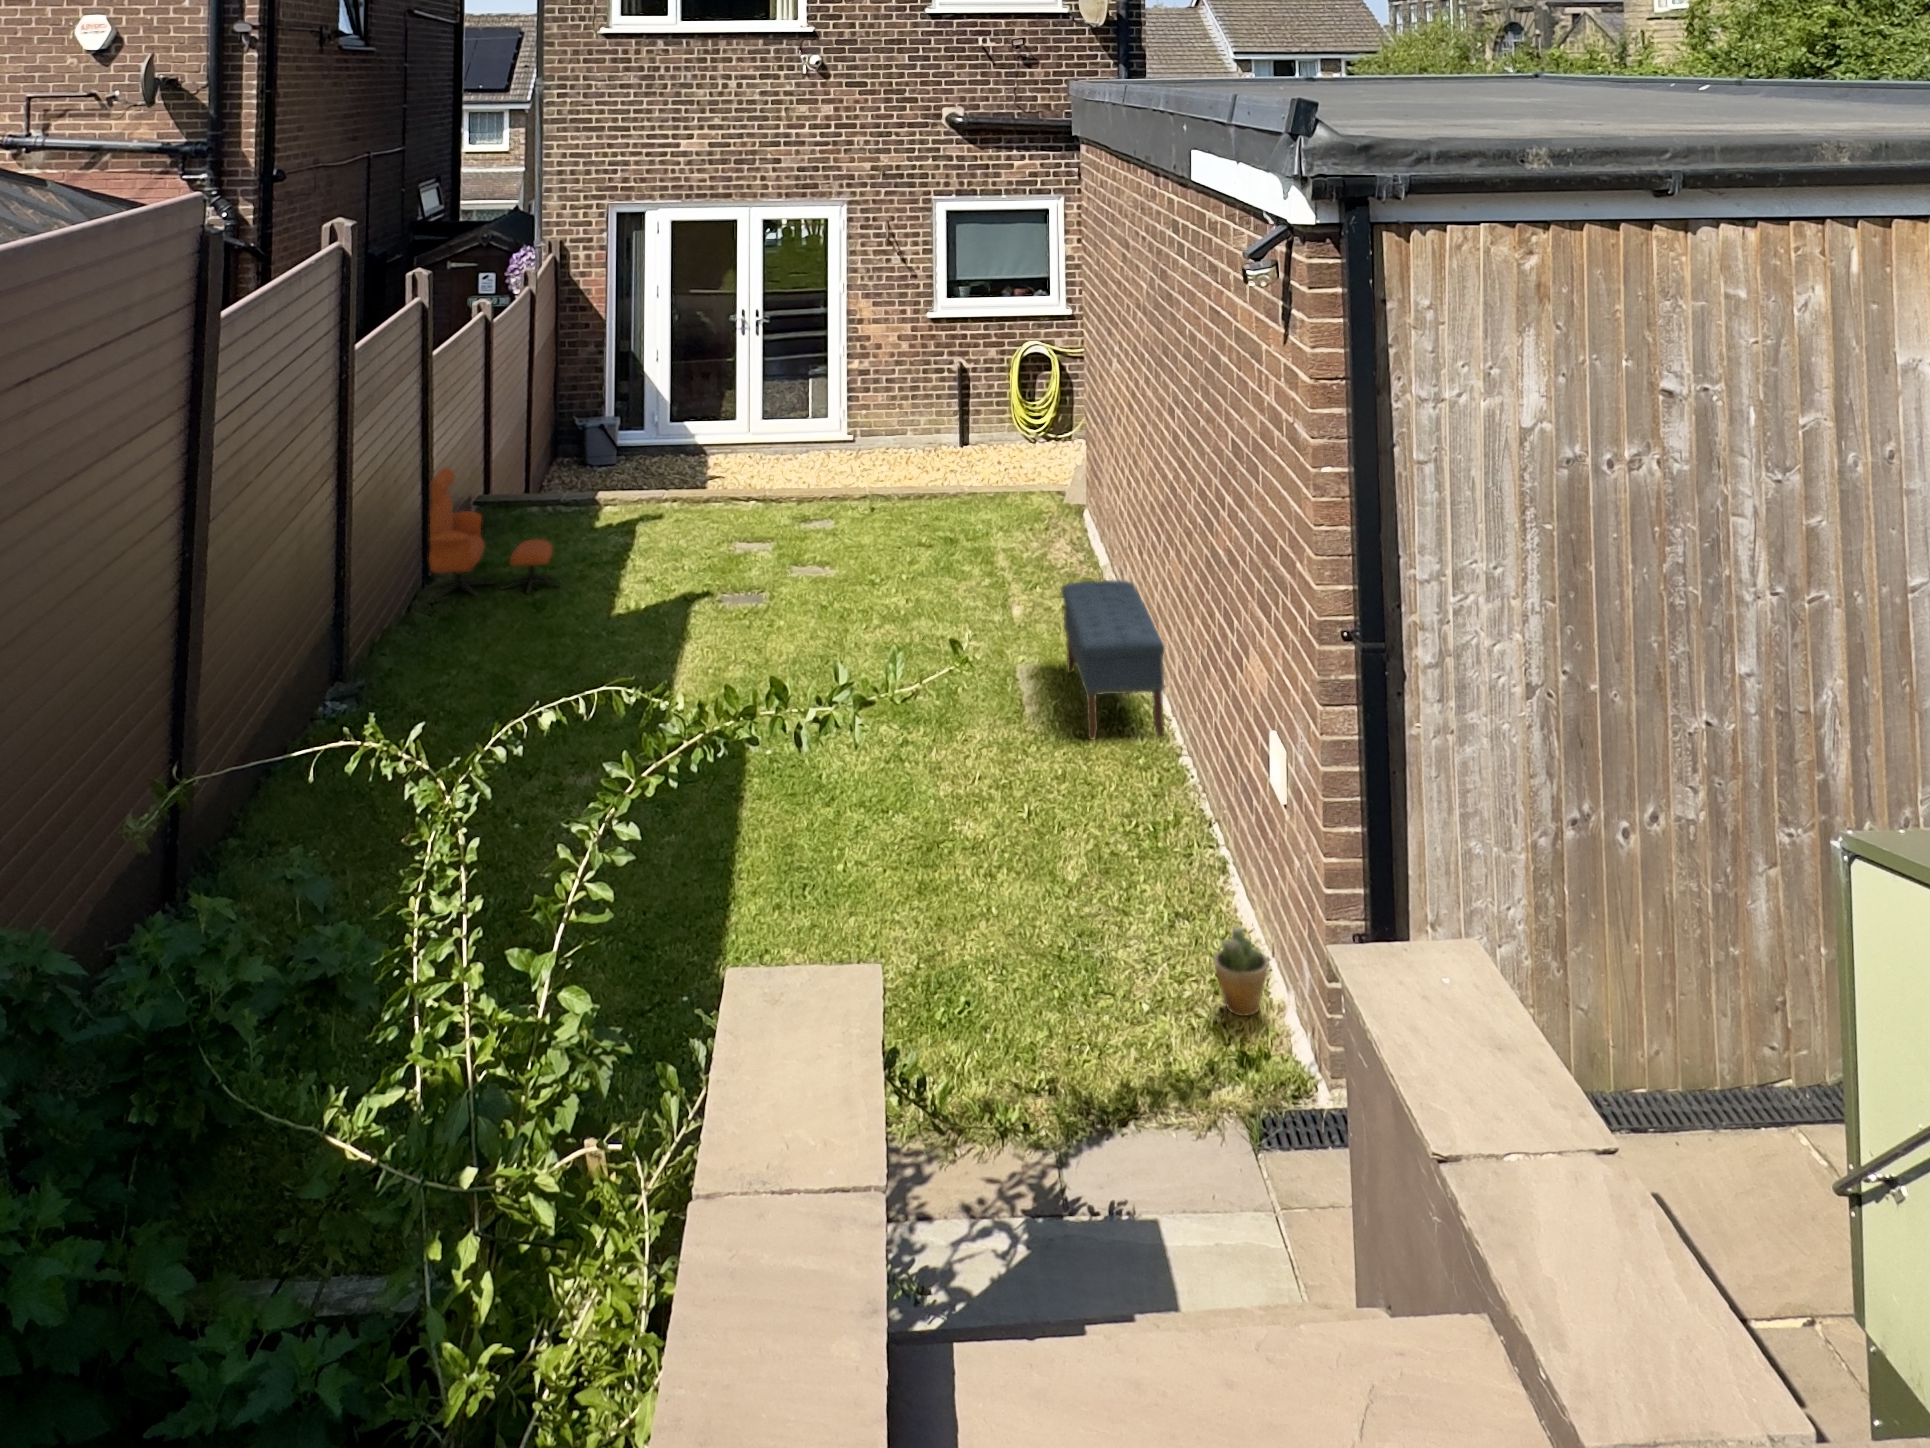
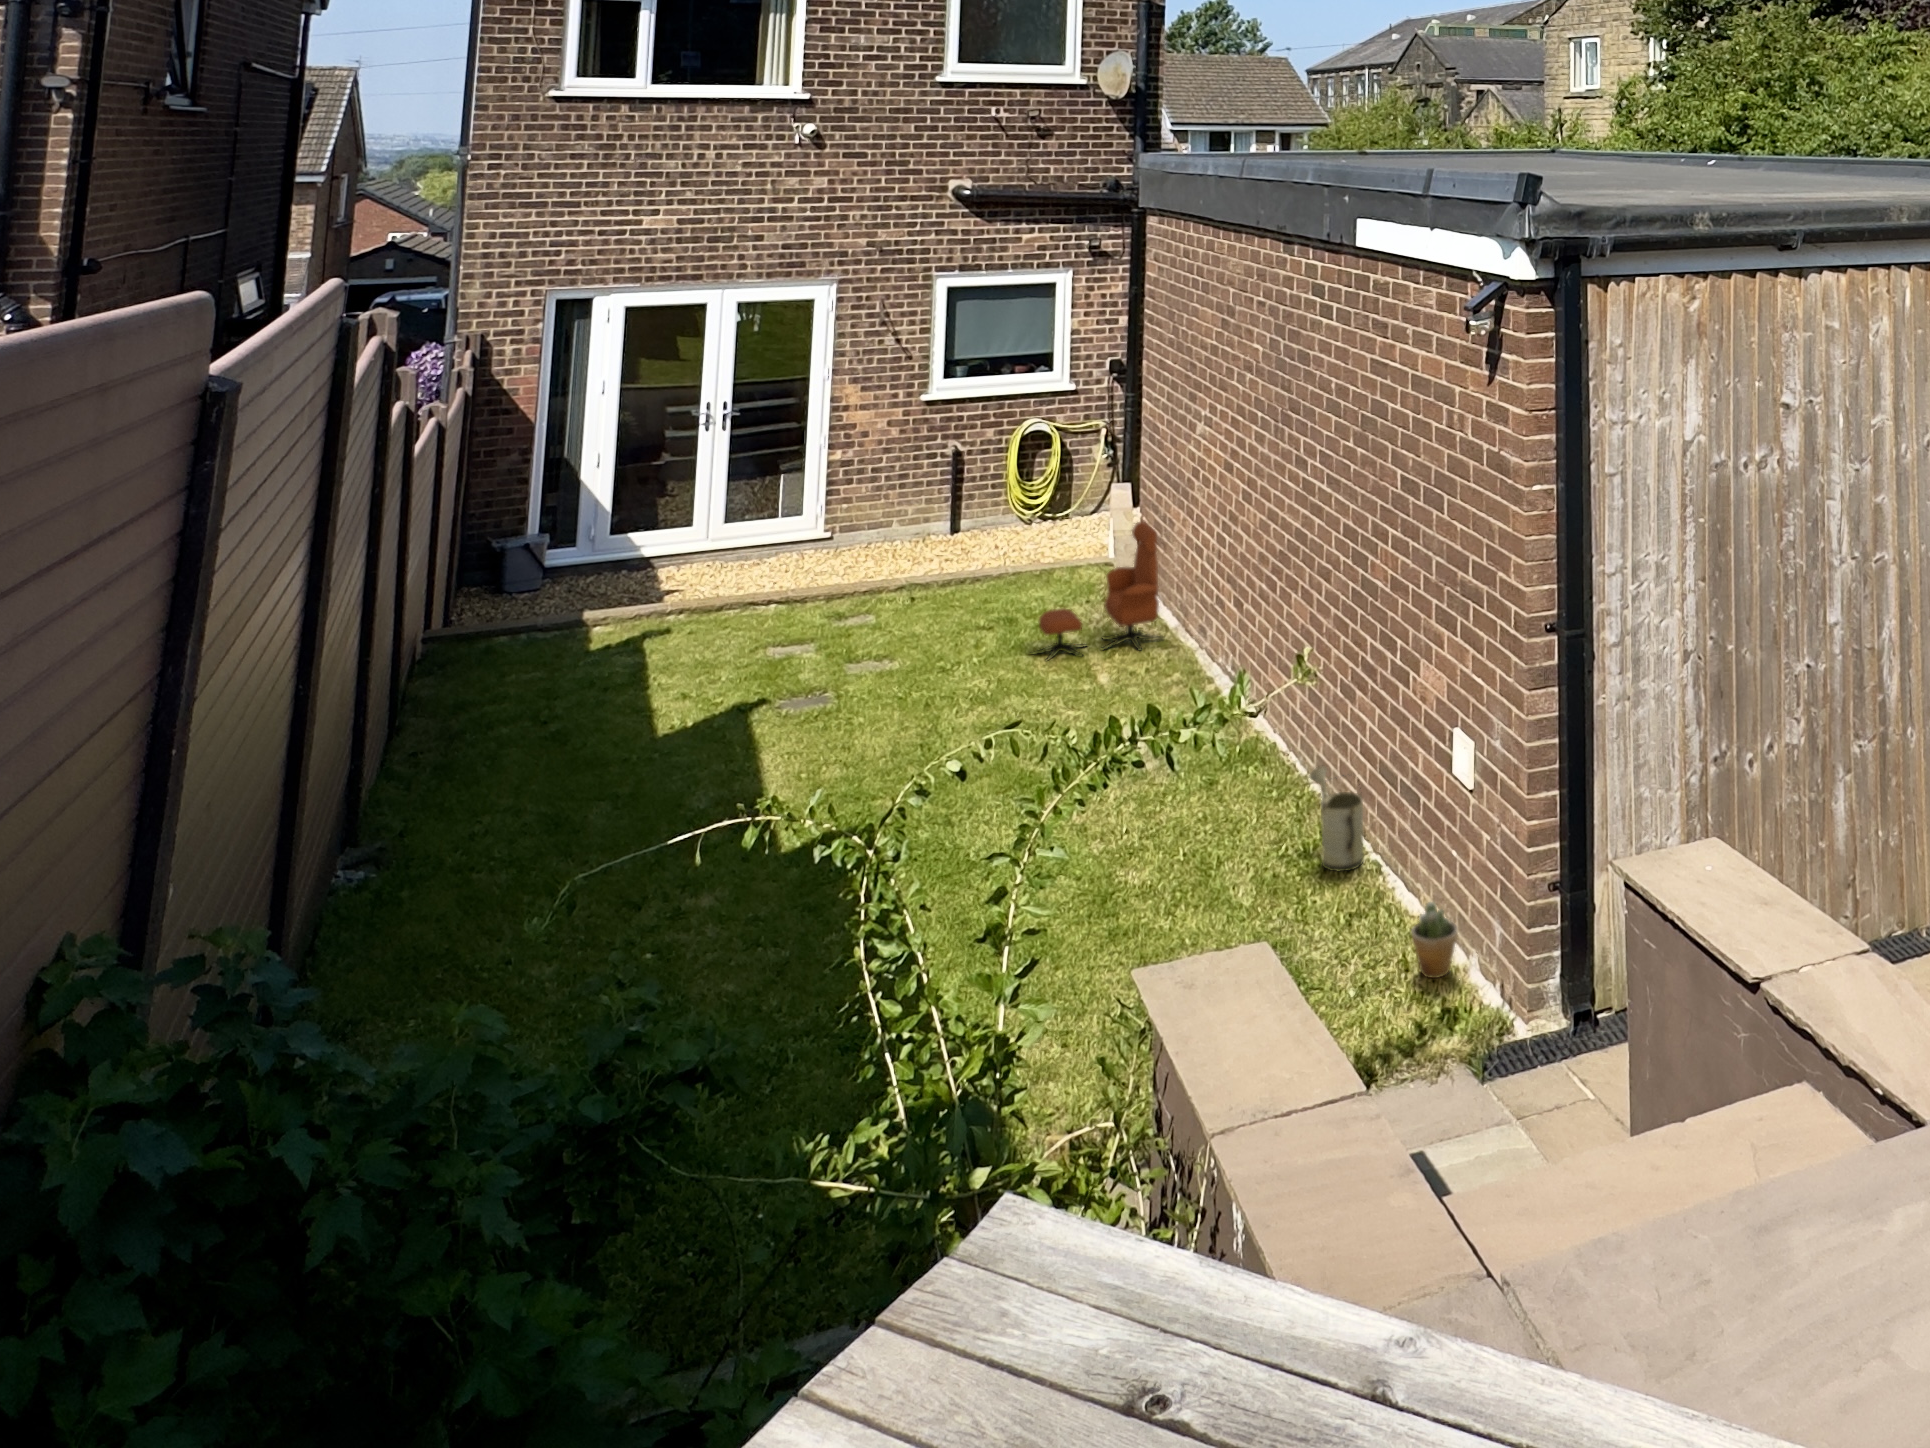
lounge chair: present [427,468,560,597] -> present [1032,522,1164,660]
bench: present [1061,580,1165,739] -> none [1161,630,1282,782]
watering can: none [1161,747,1214,868] -> present [1310,766,1364,871]

